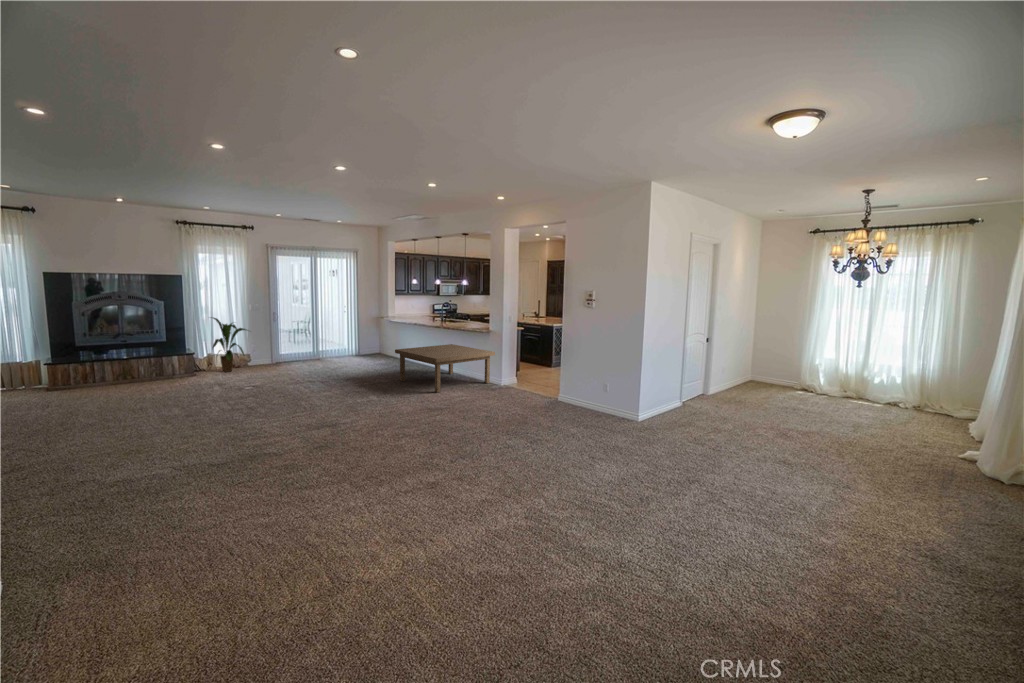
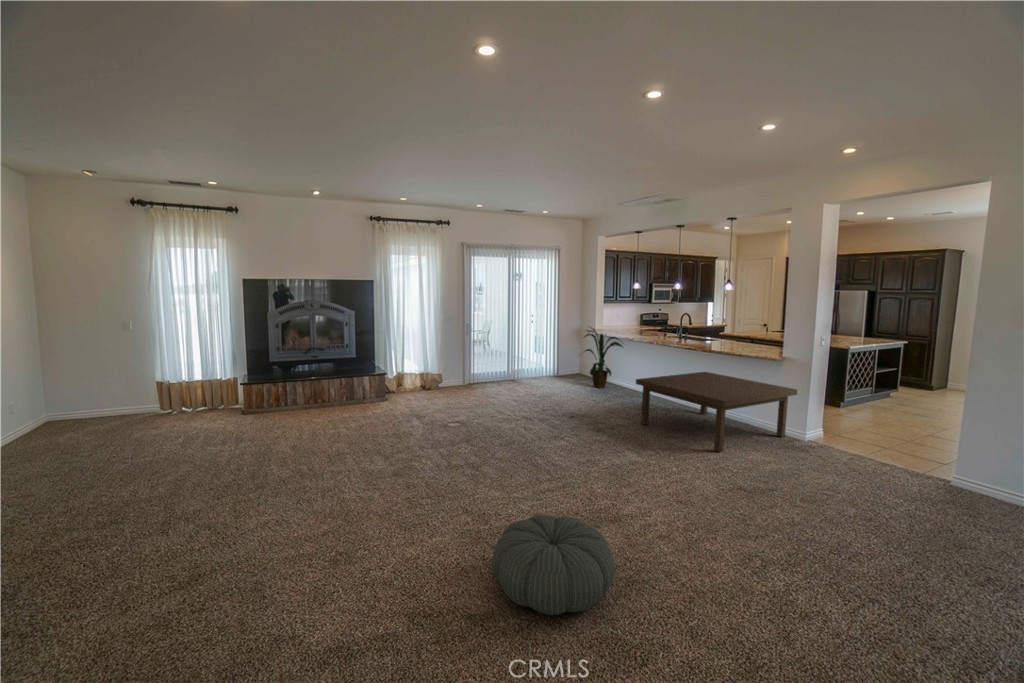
house plant: present [212,318,246,372] -> present [585,329,623,388]
pouf: none [242,417,315,458] -> present [492,515,615,615]

